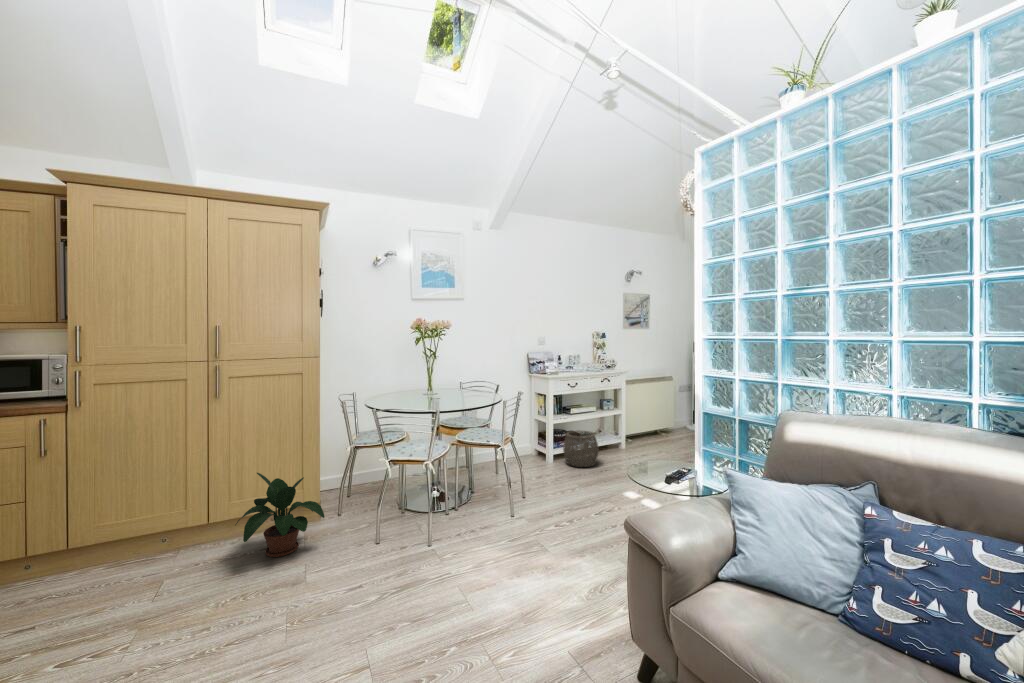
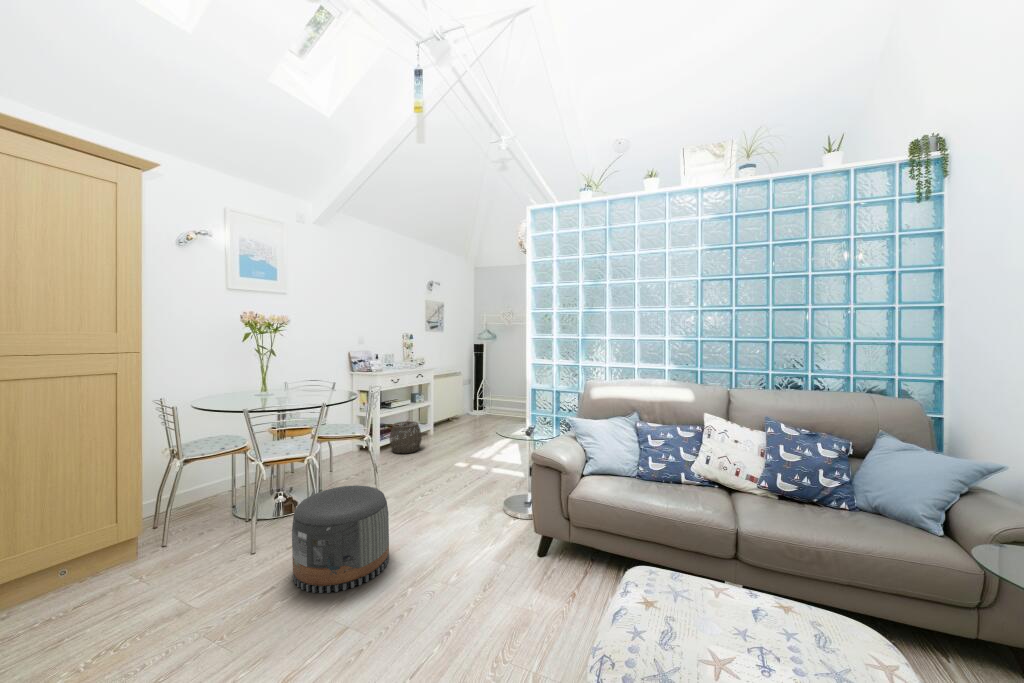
potted plant: present [236,473,325,557] -> none [51,504,185,606]
pouf: none [376,498,476,619] -> present [292,485,389,593]

